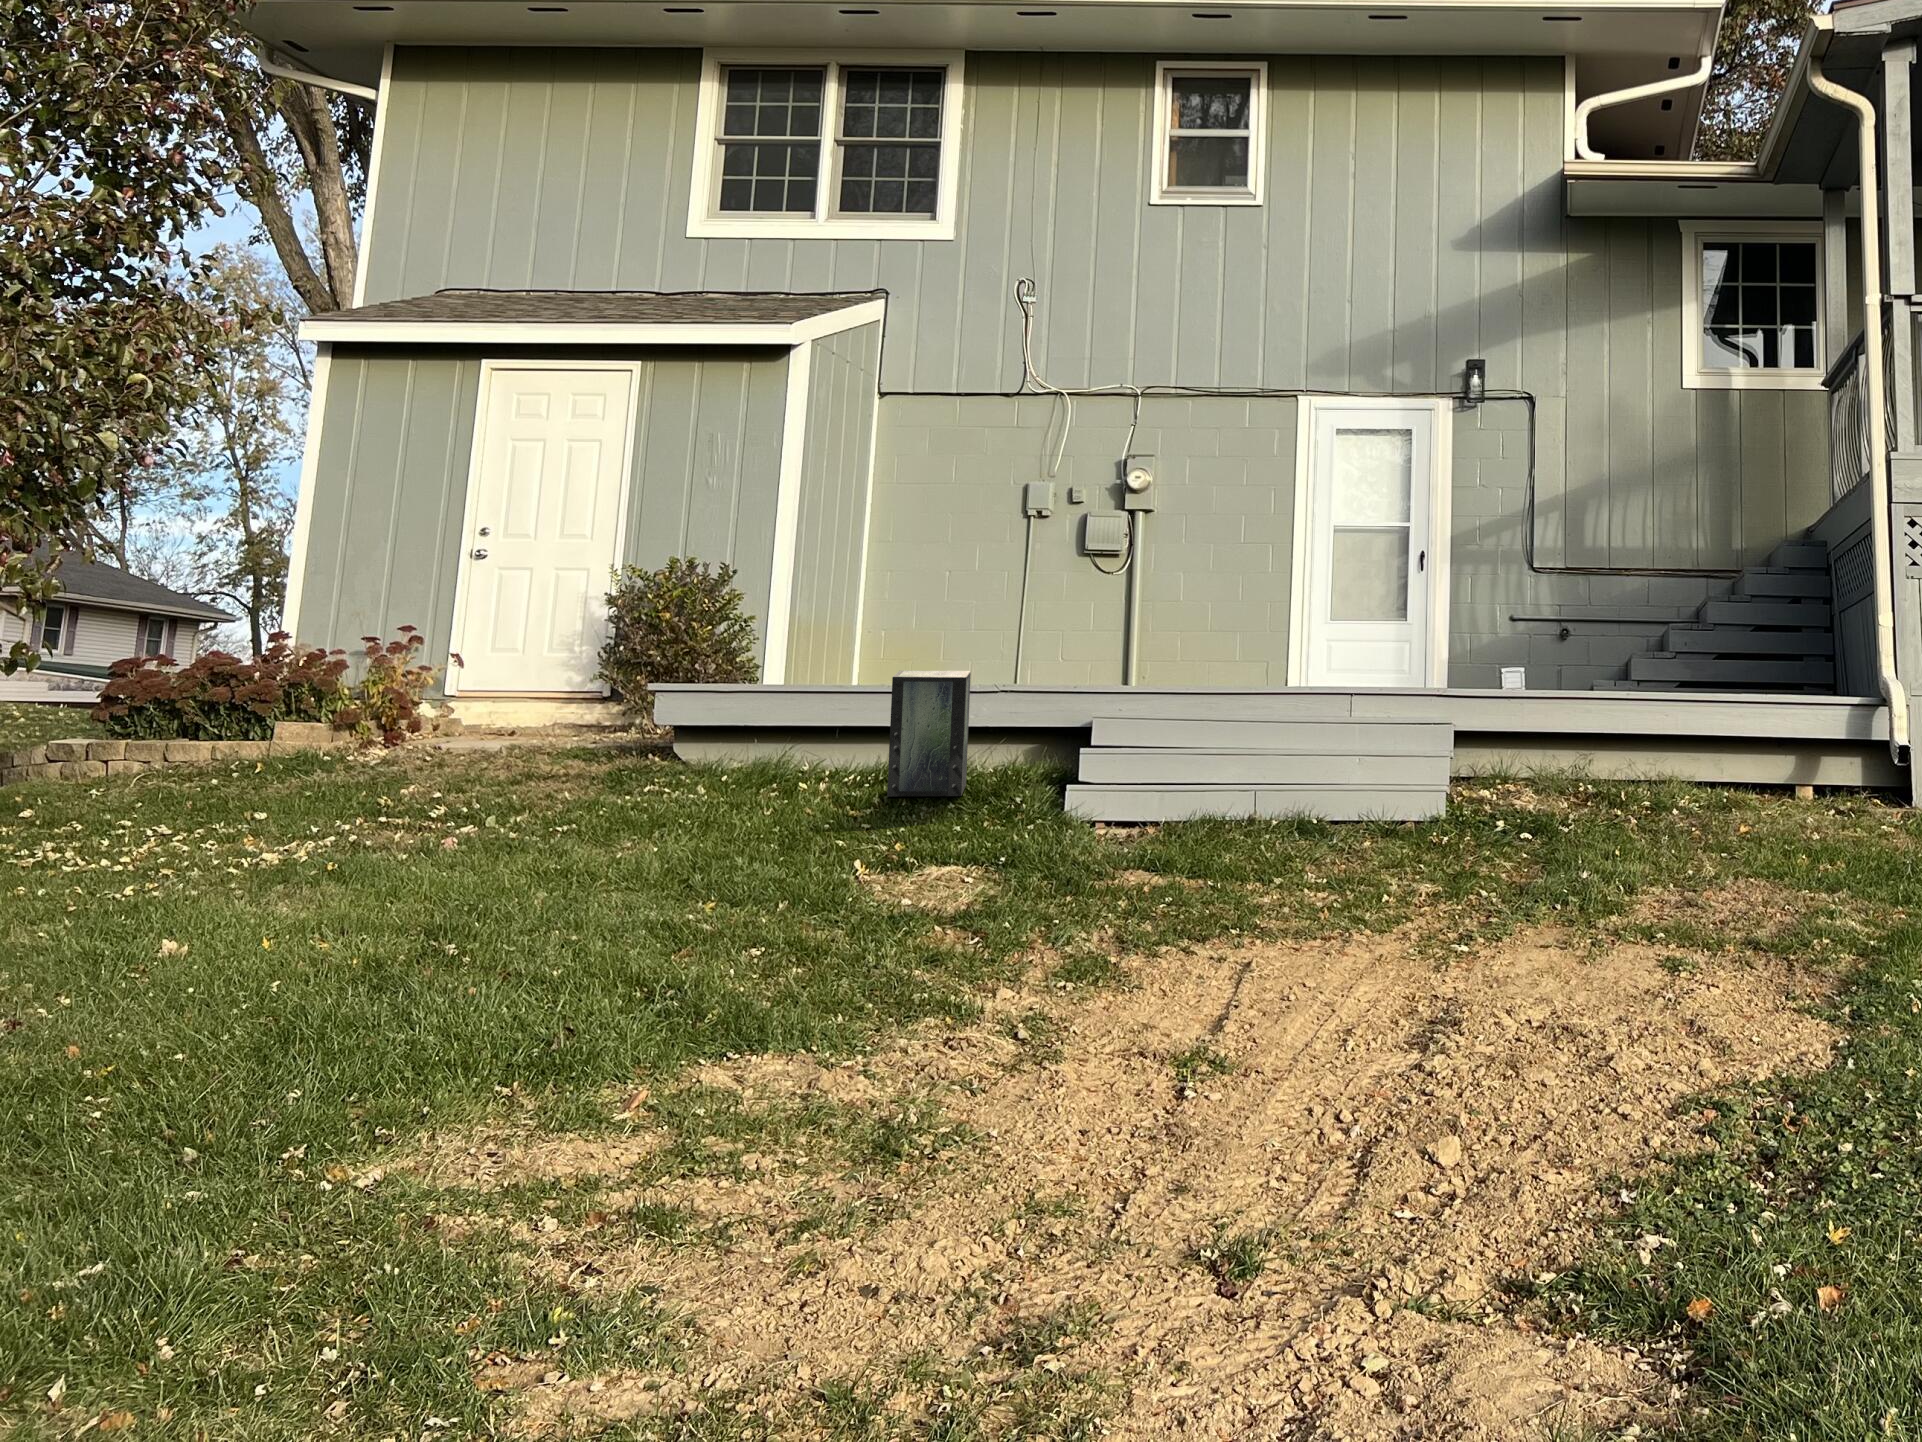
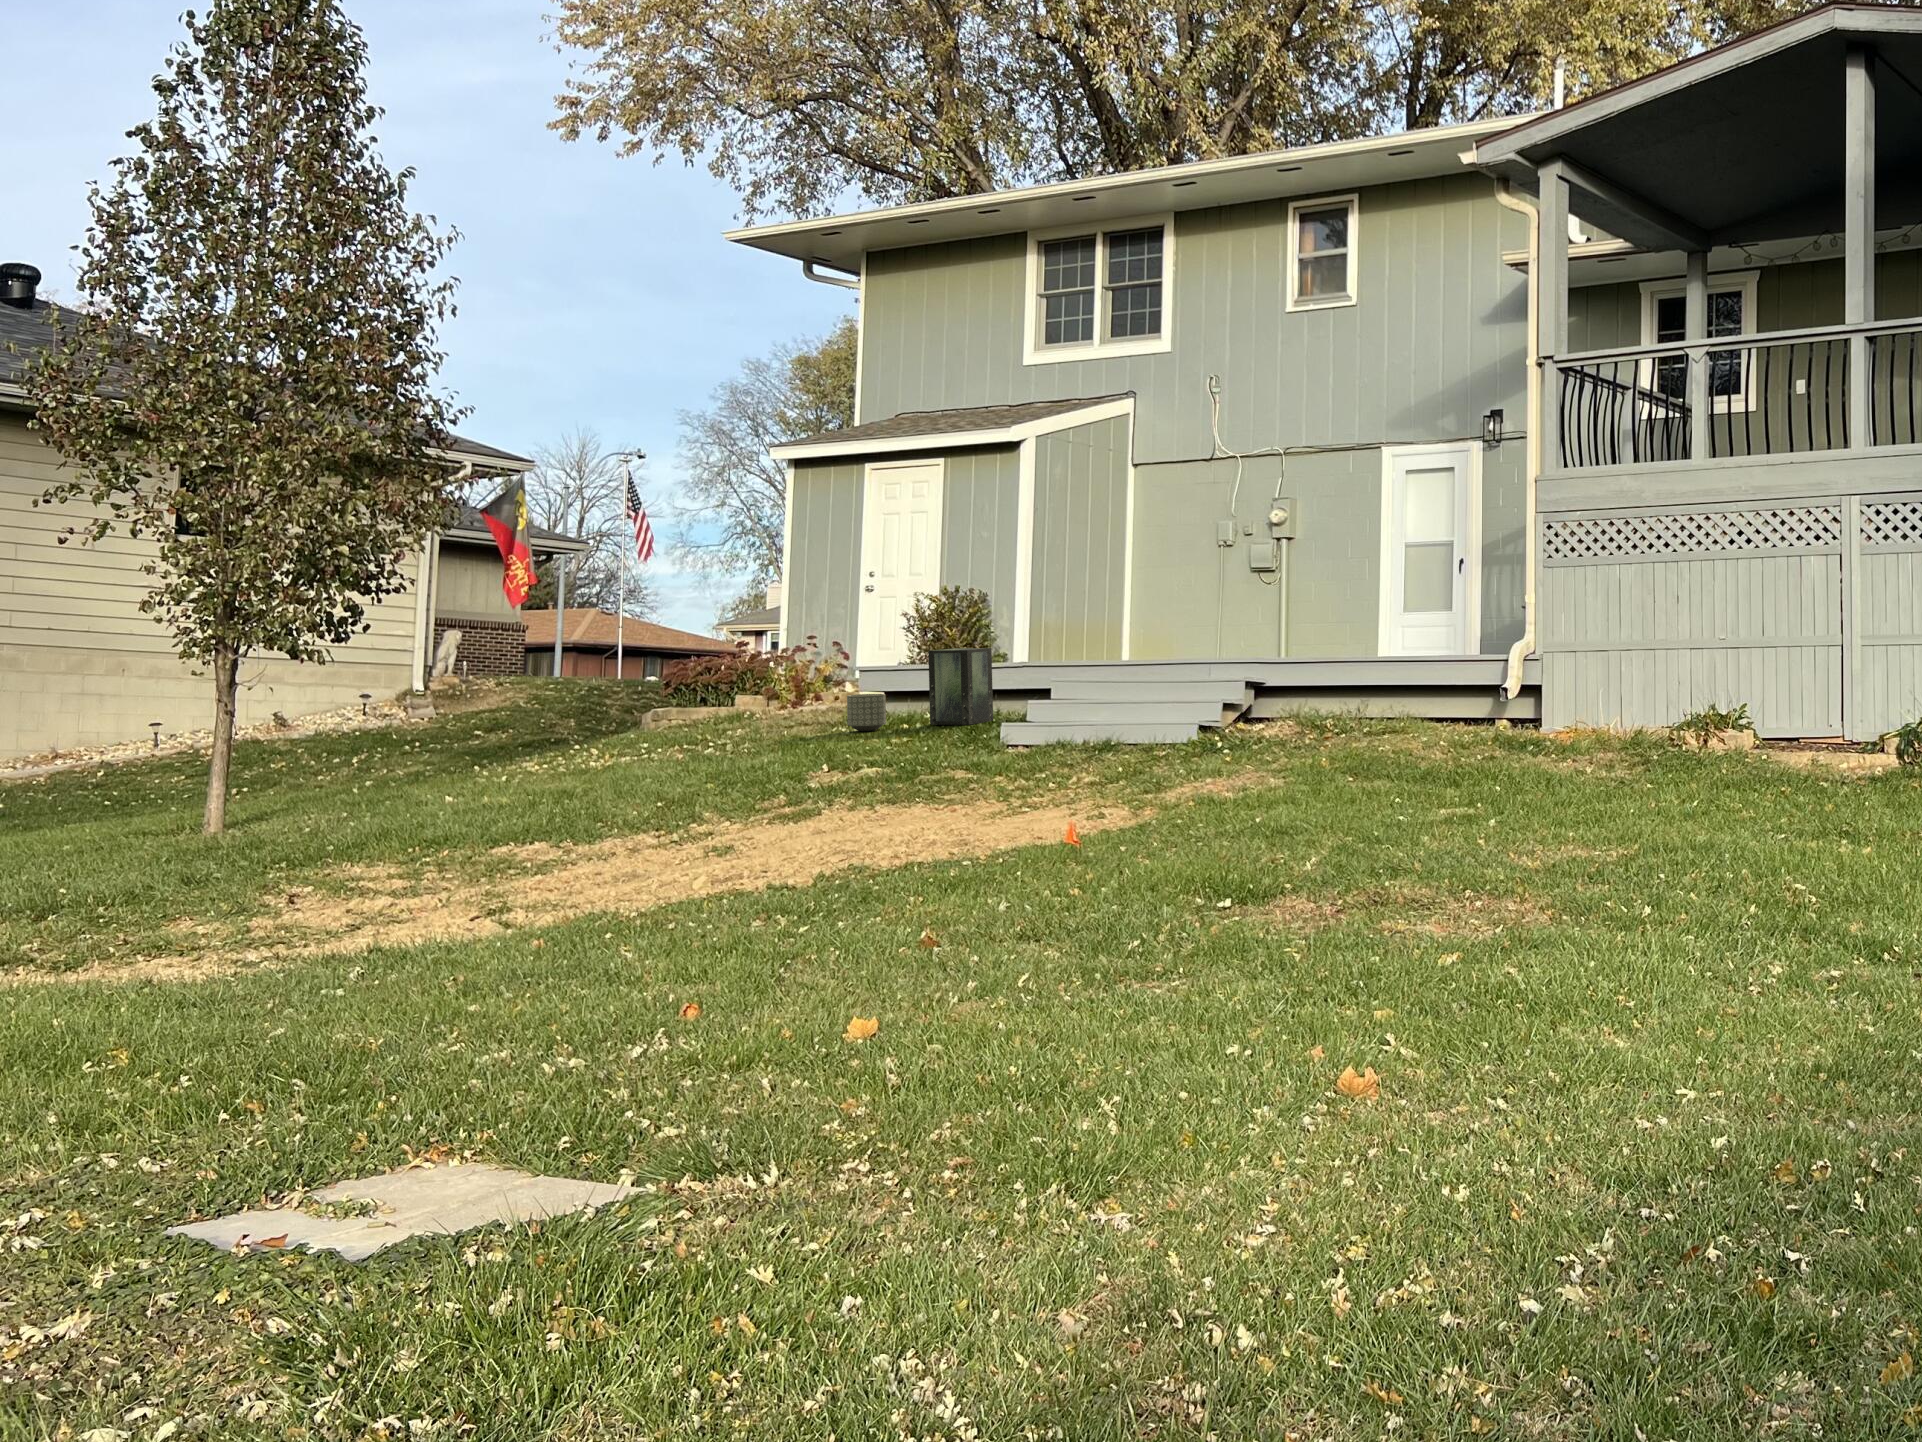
planter: none [769,749,836,814] -> present [847,694,886,731]

